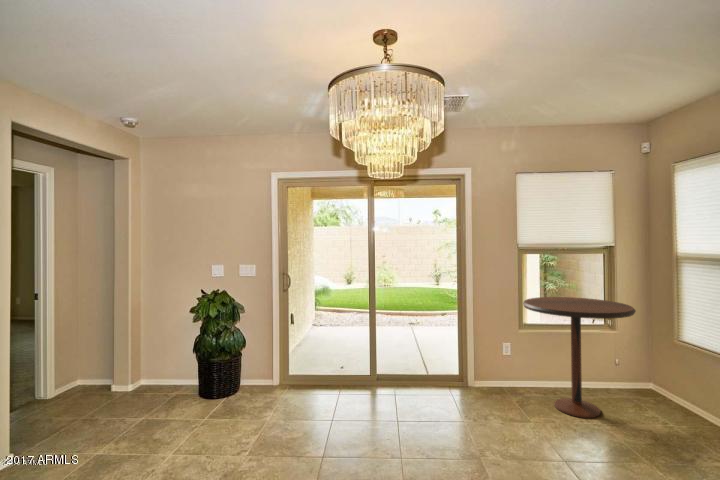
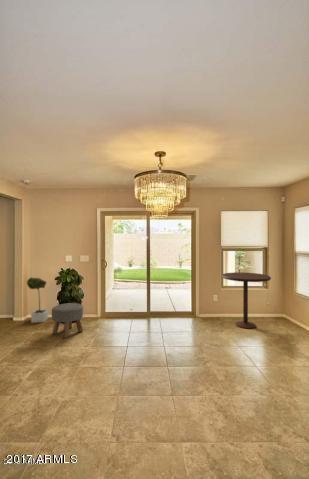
potted tree: none [134,307,178,396] -> present [27,278,48,323]
ottoman: none [172,360,238,437] -> present [52,303,83,338]

